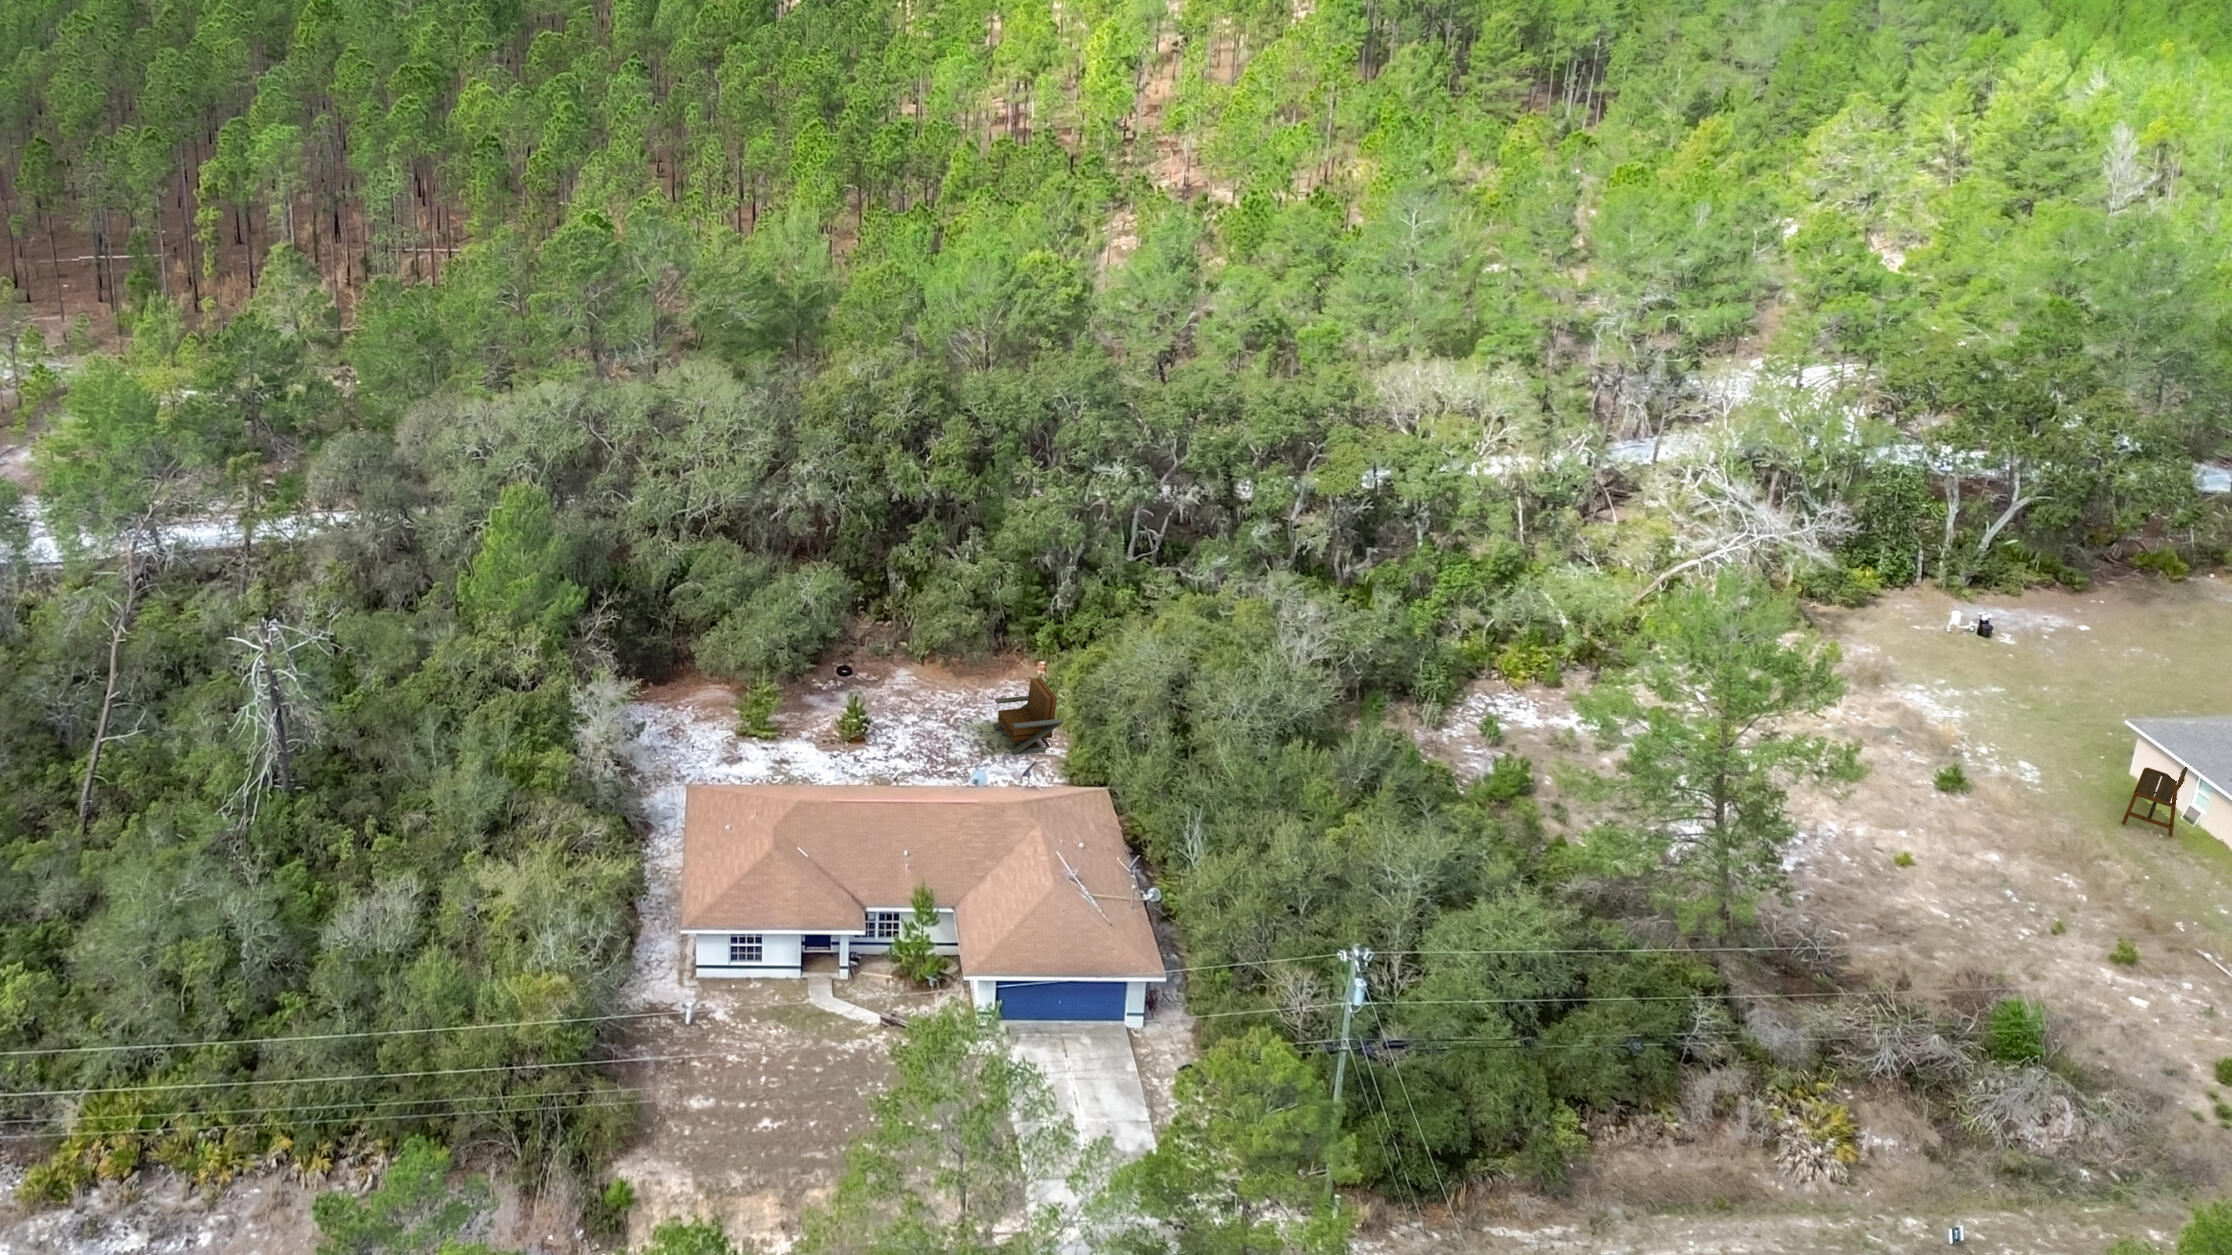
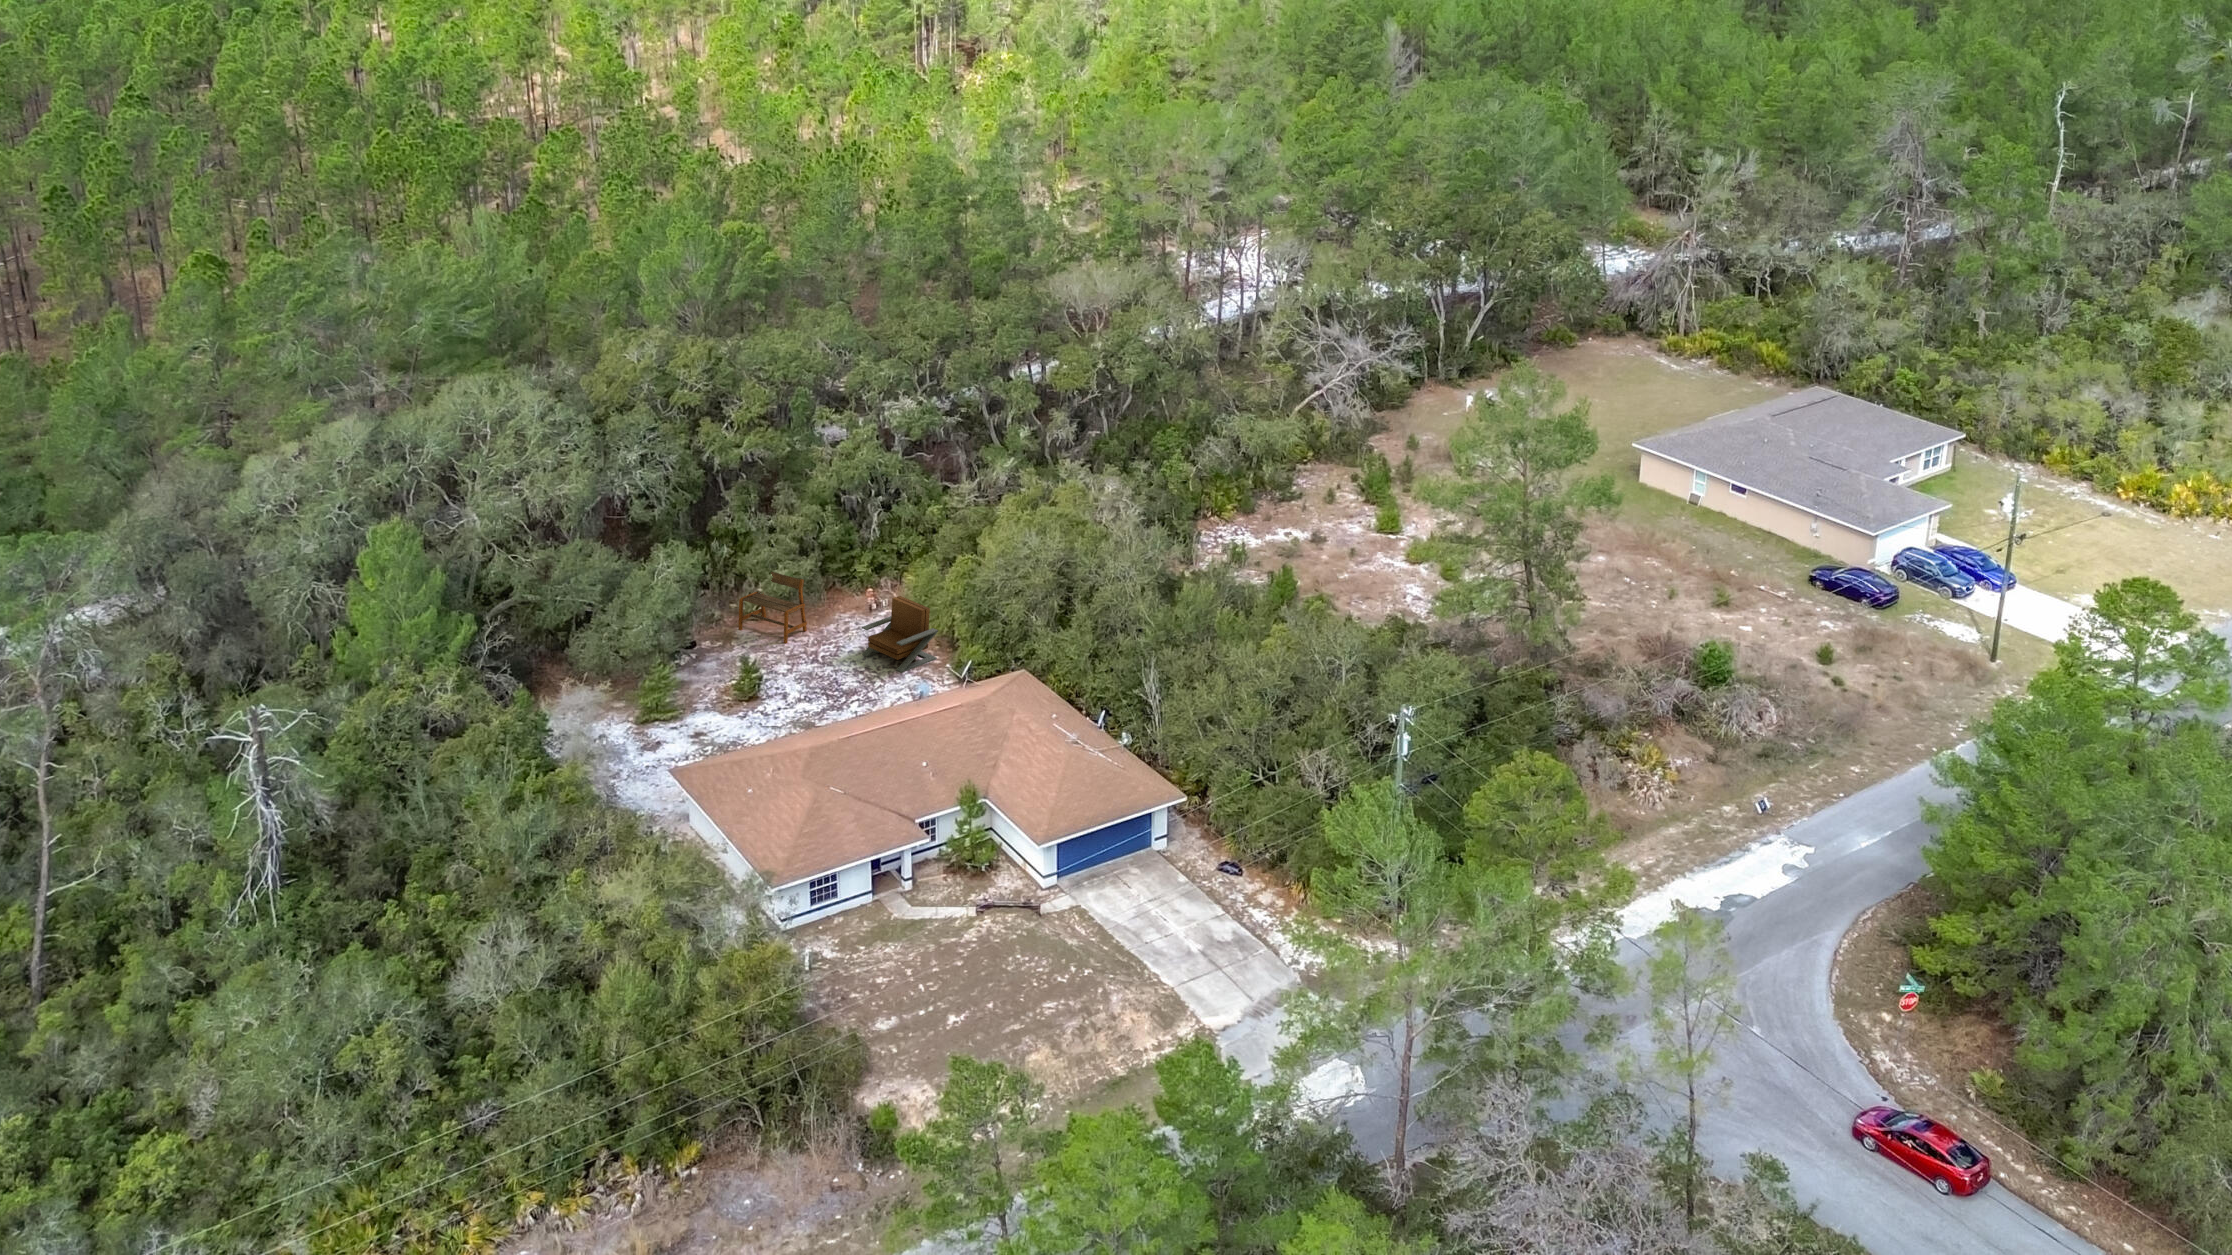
bench: present [2122,767,2188,837] -> present [738,572,807,644]

